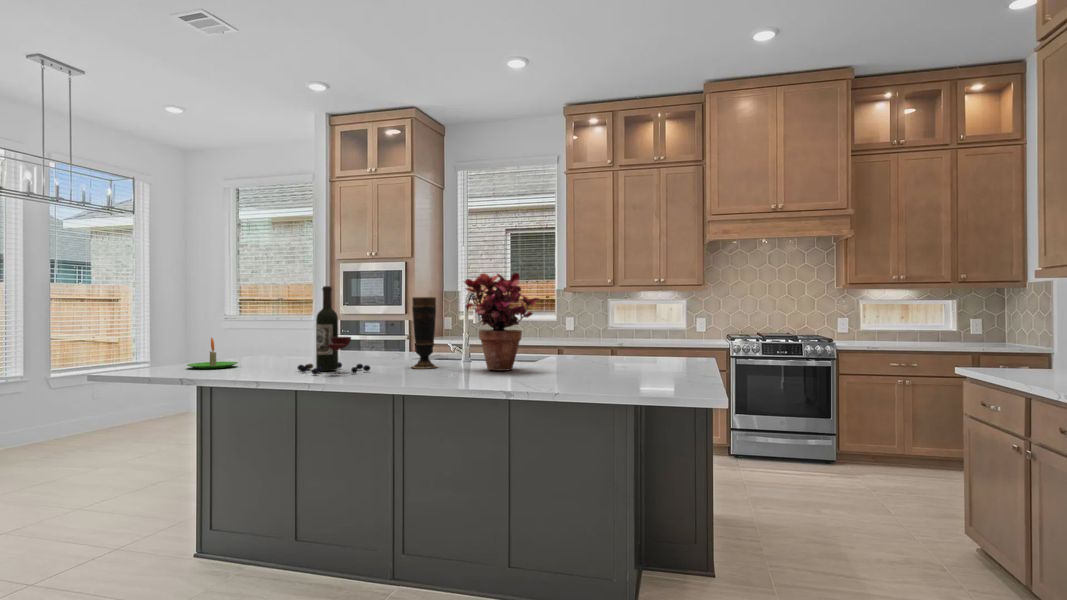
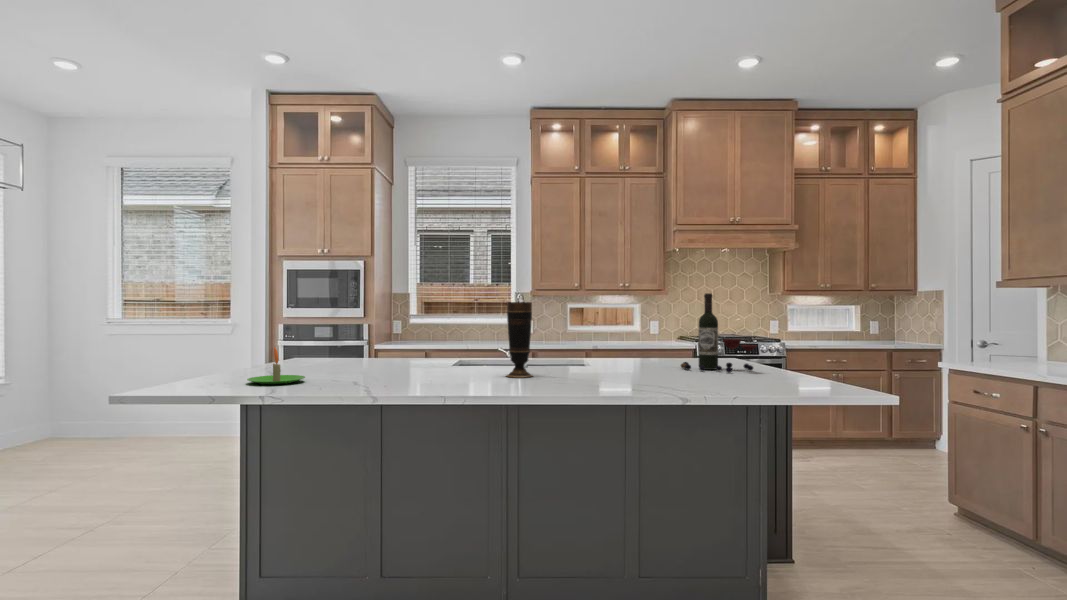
potted plant: present [464,273,539,371] -> none [565,278,655,378]
wine bottle: present [298,286,370,375] -> present [681,293,756,373]

